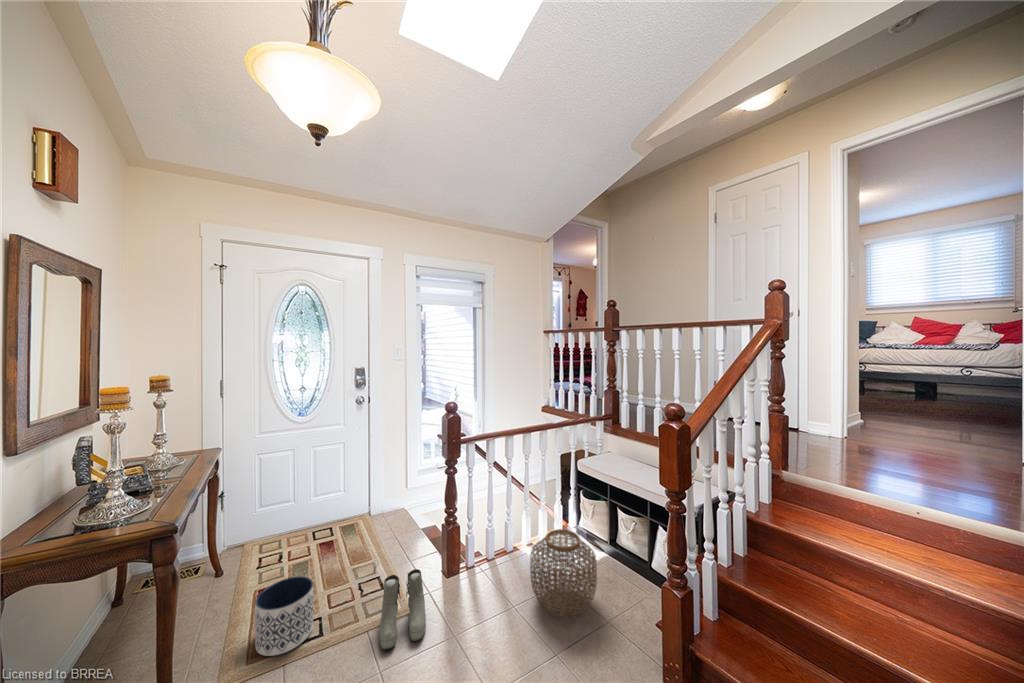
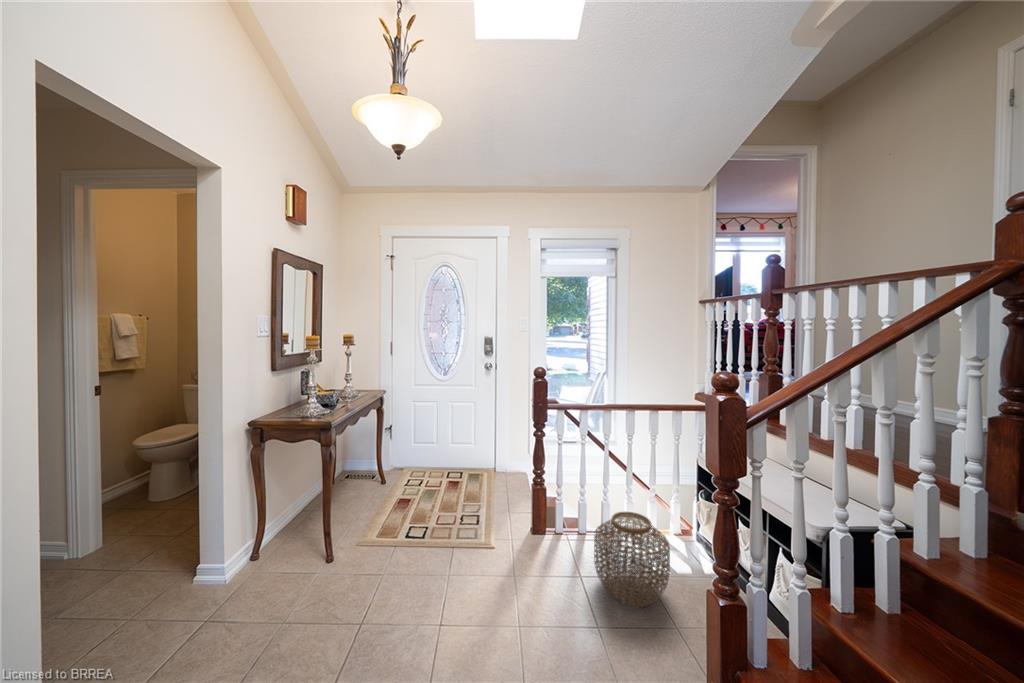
boots: present [379,569,426,650] -> none [454,509,499,567]
planter: present [255,576,313,656] -> none [383,491,422,540]

